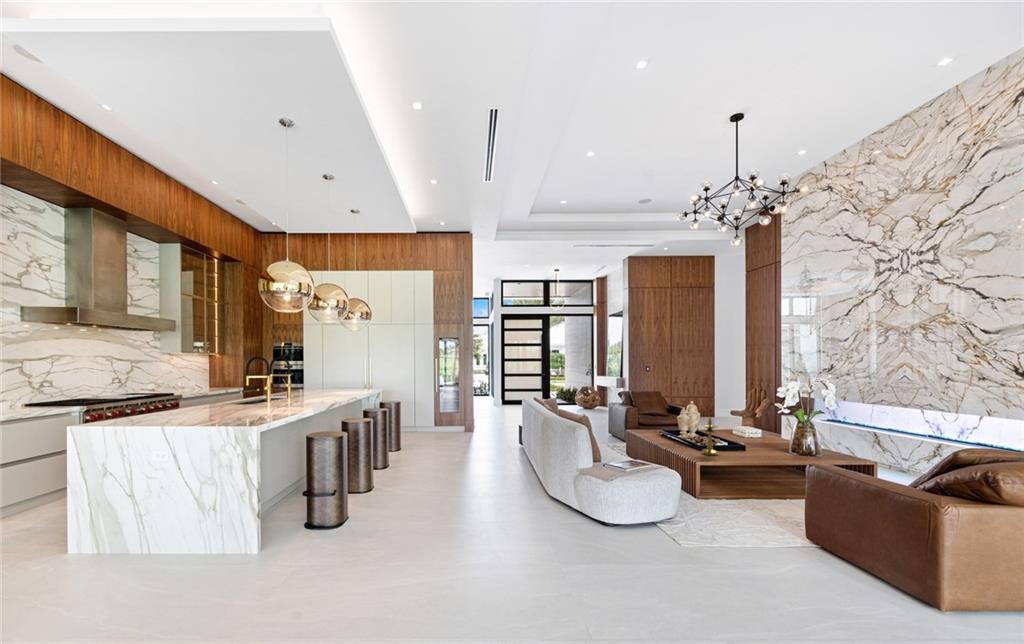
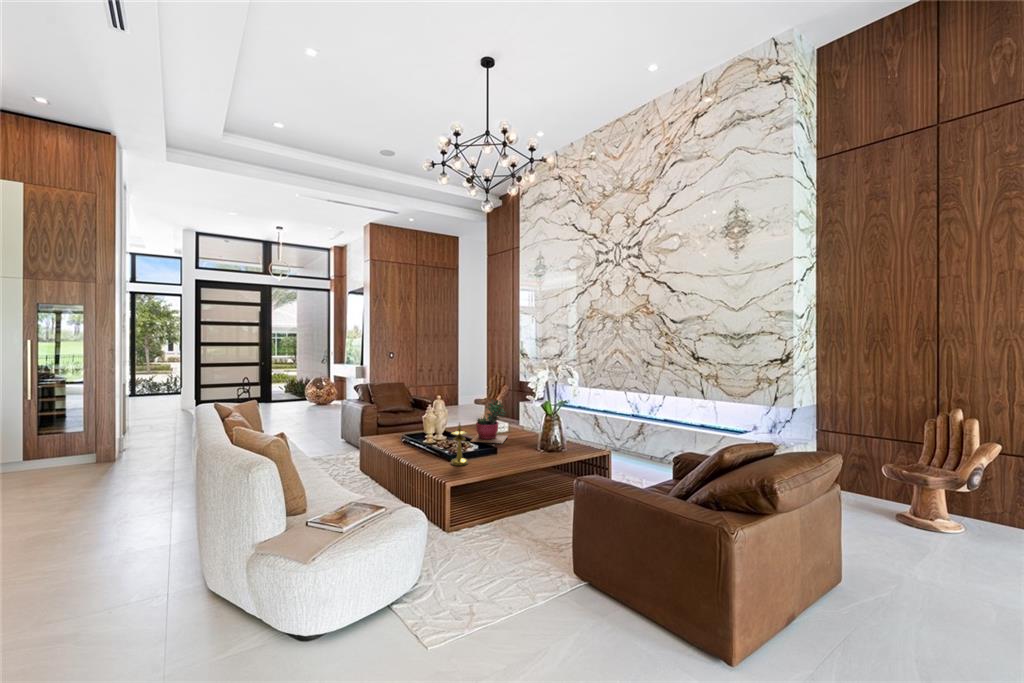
succulent plant: none [722,404,763,447] -> present [471,400,507,443]

